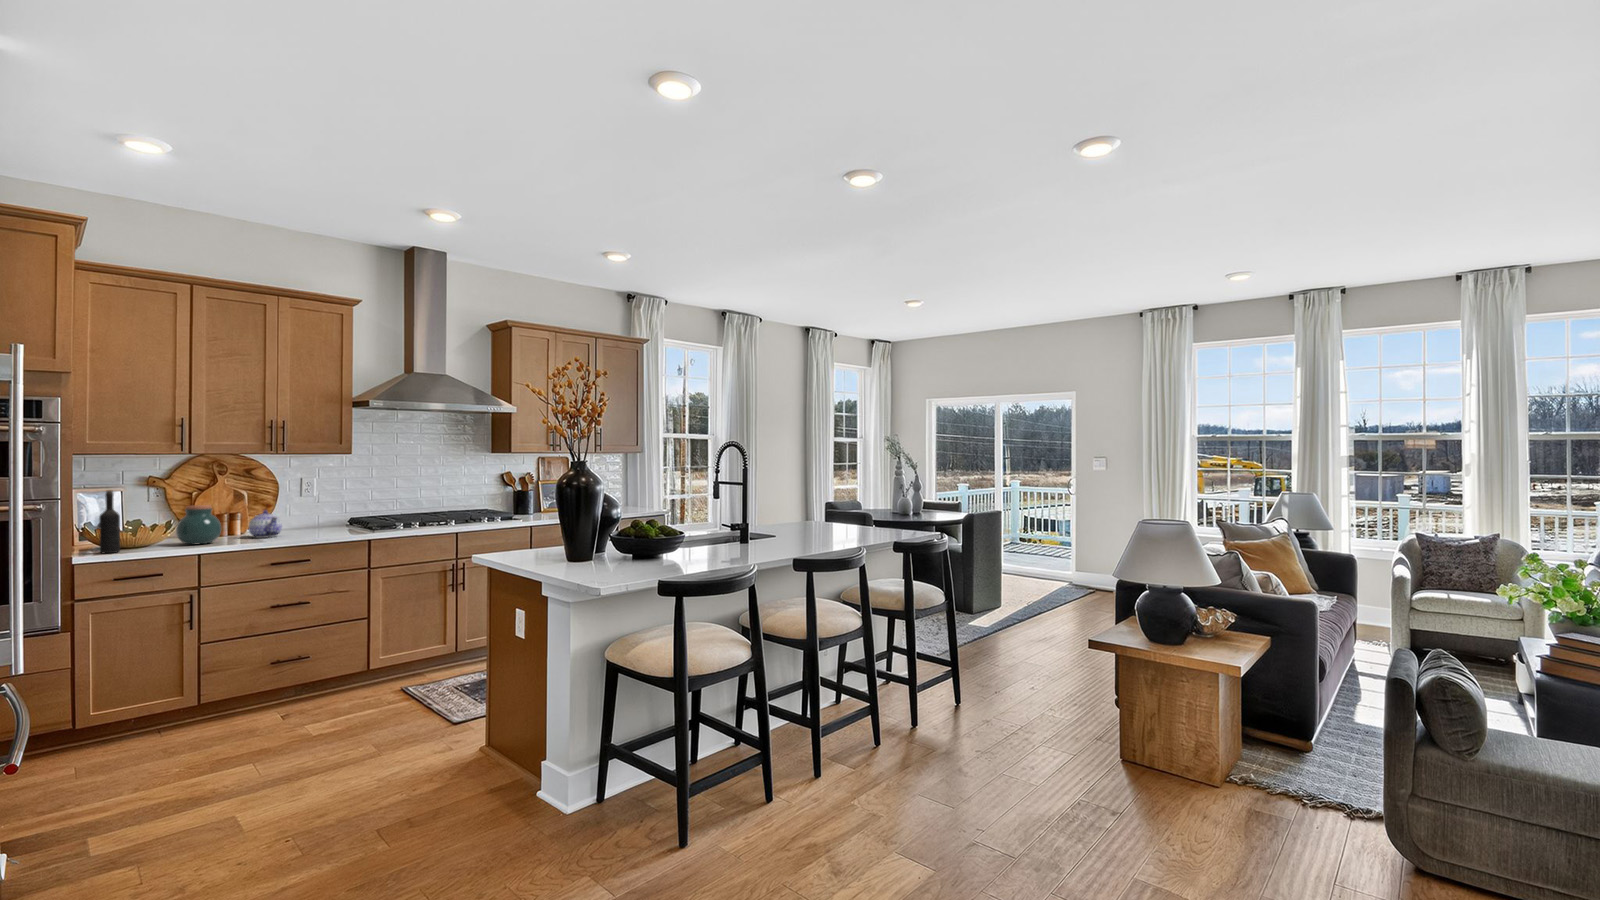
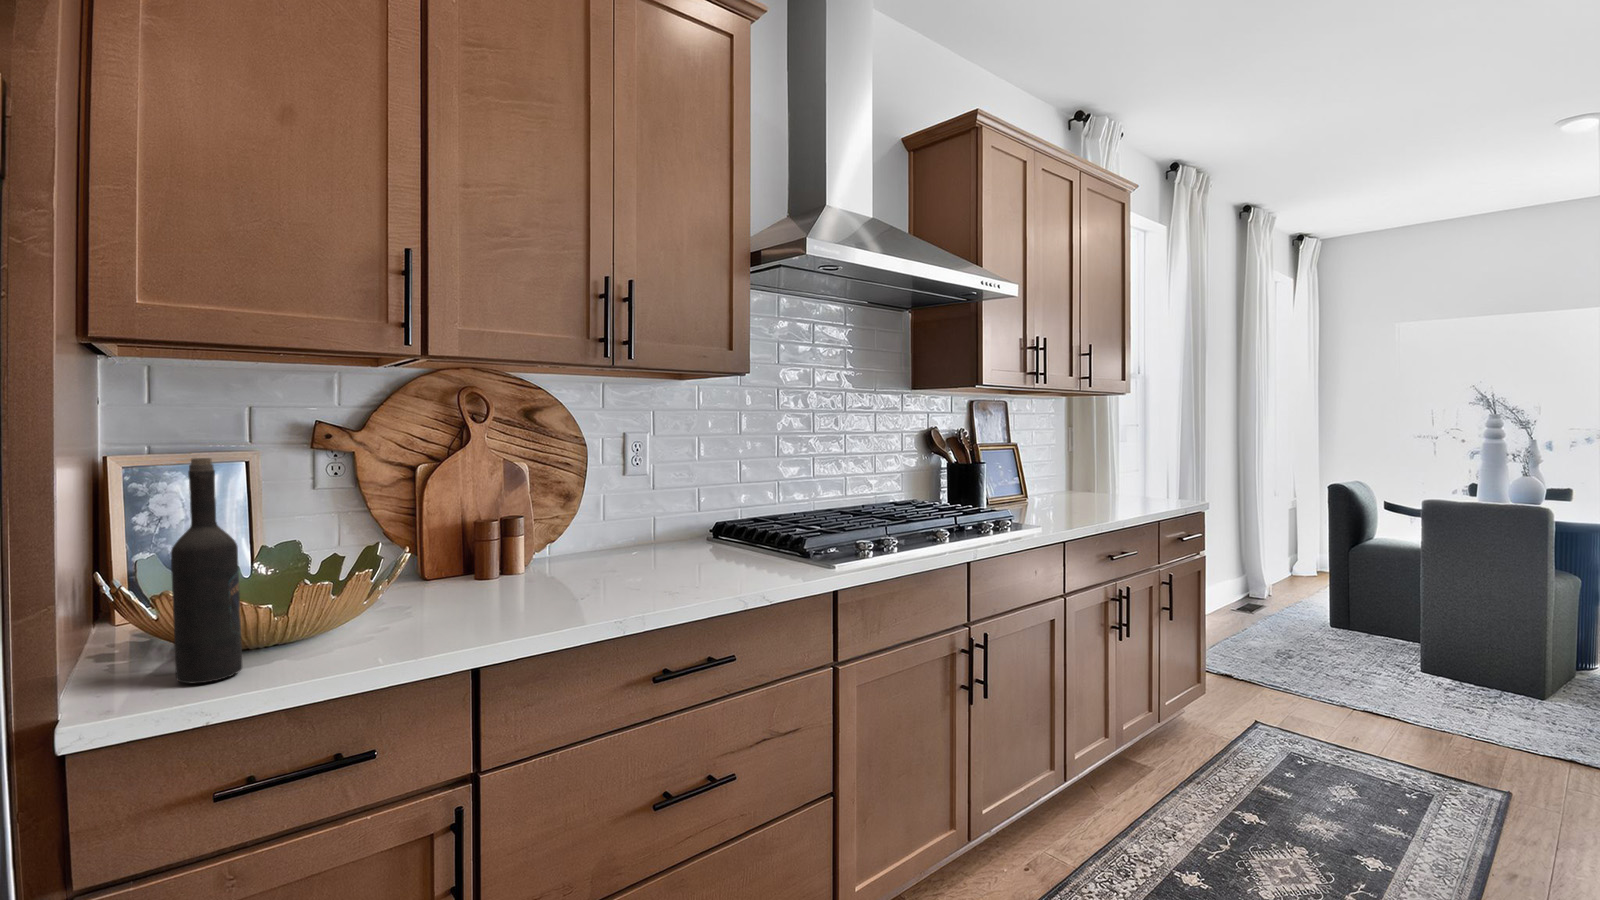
jar: present [176,505,221,545] -> none [400,503,515,625]
teapot: present [249,510,282,538] -> none [562,514,639,590]

